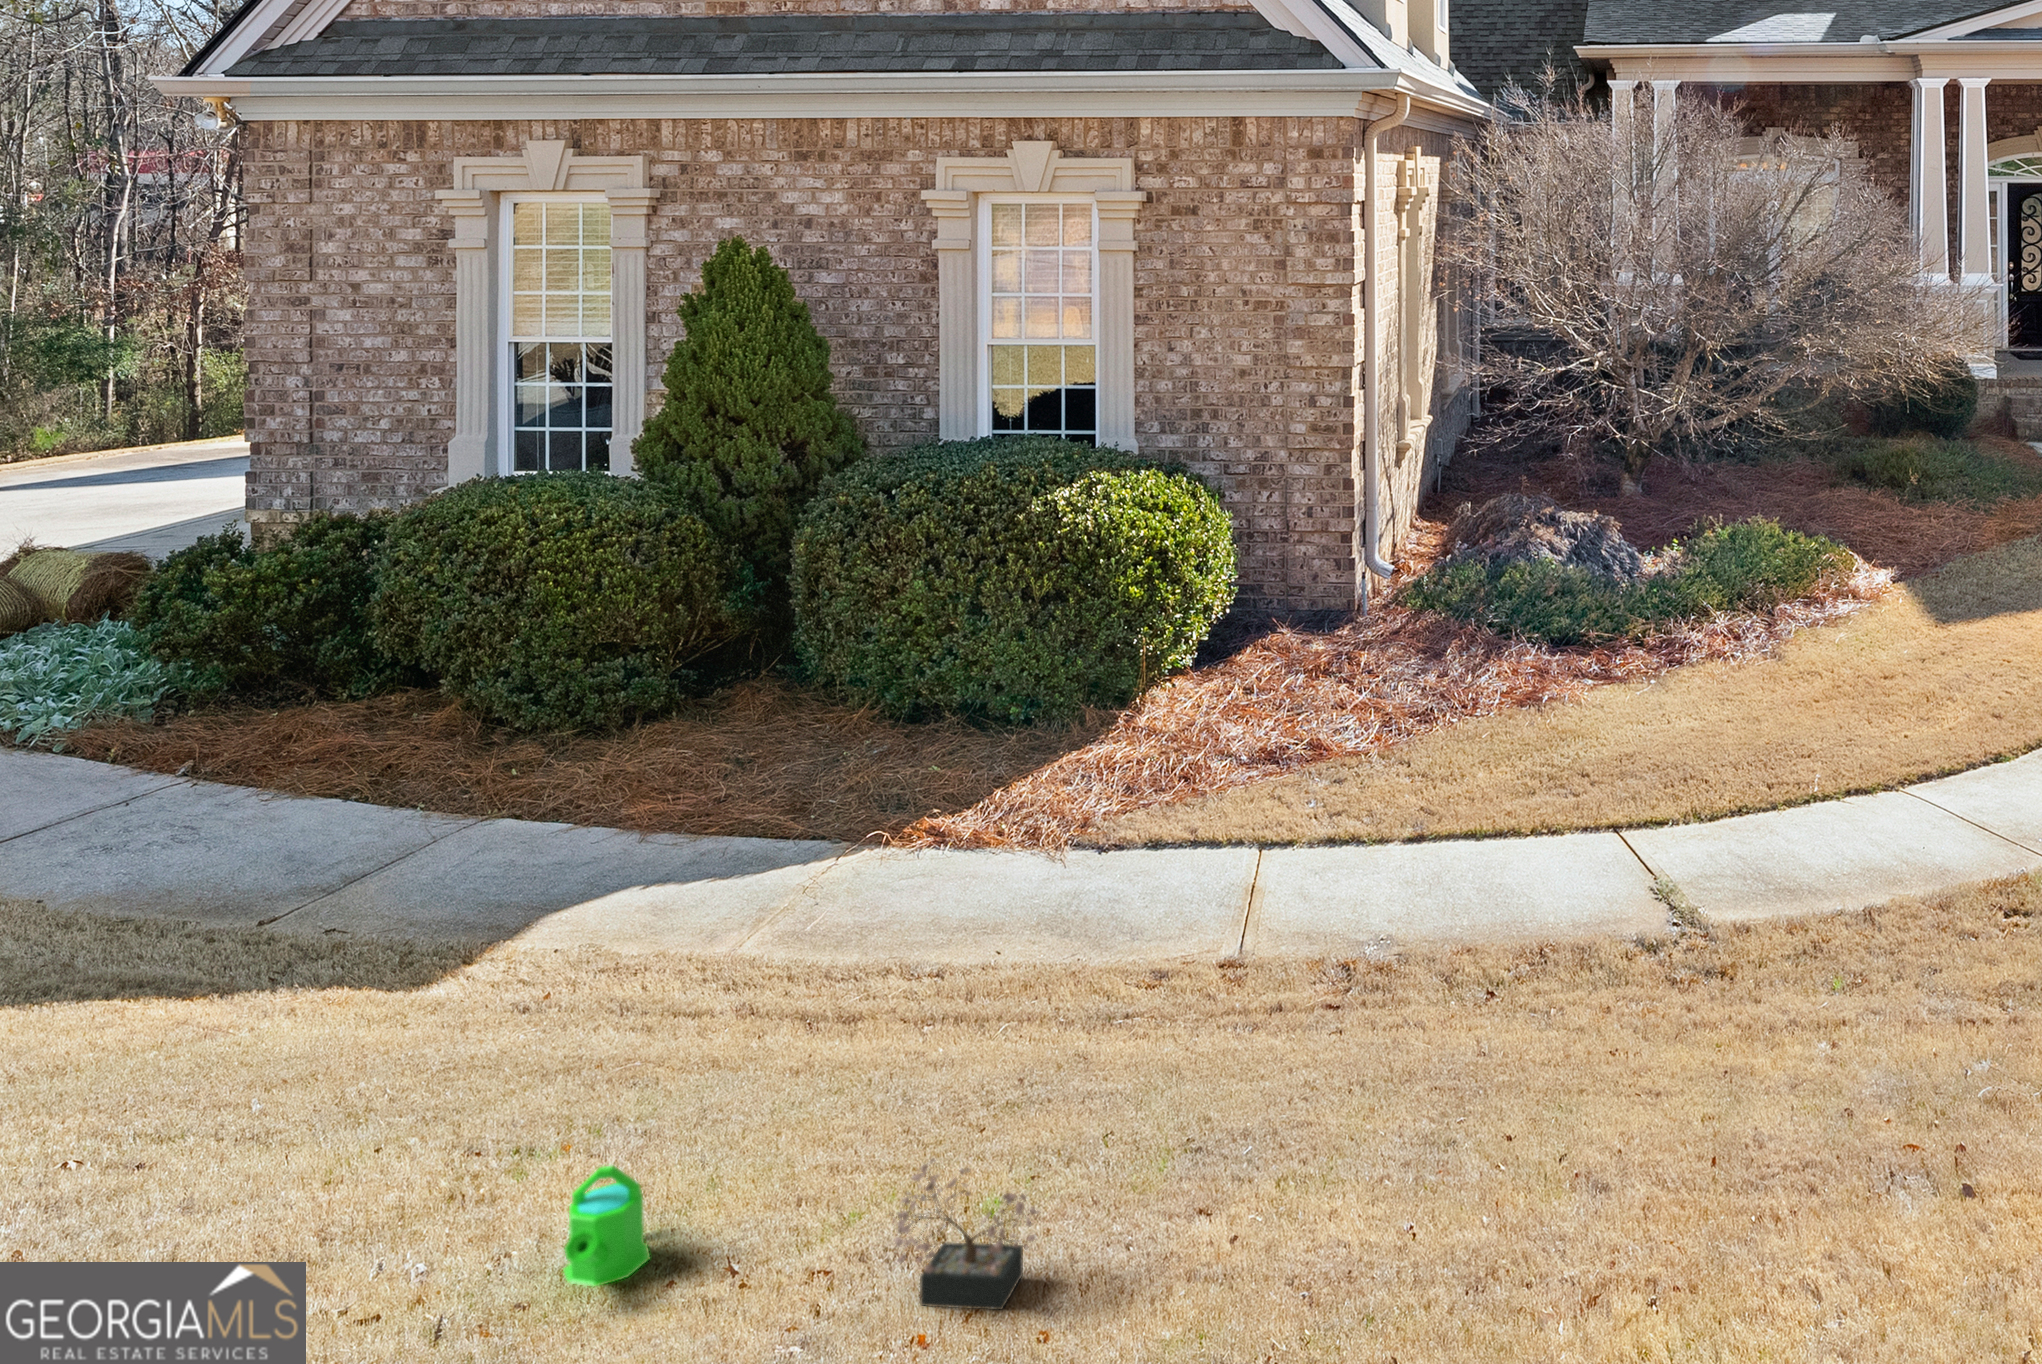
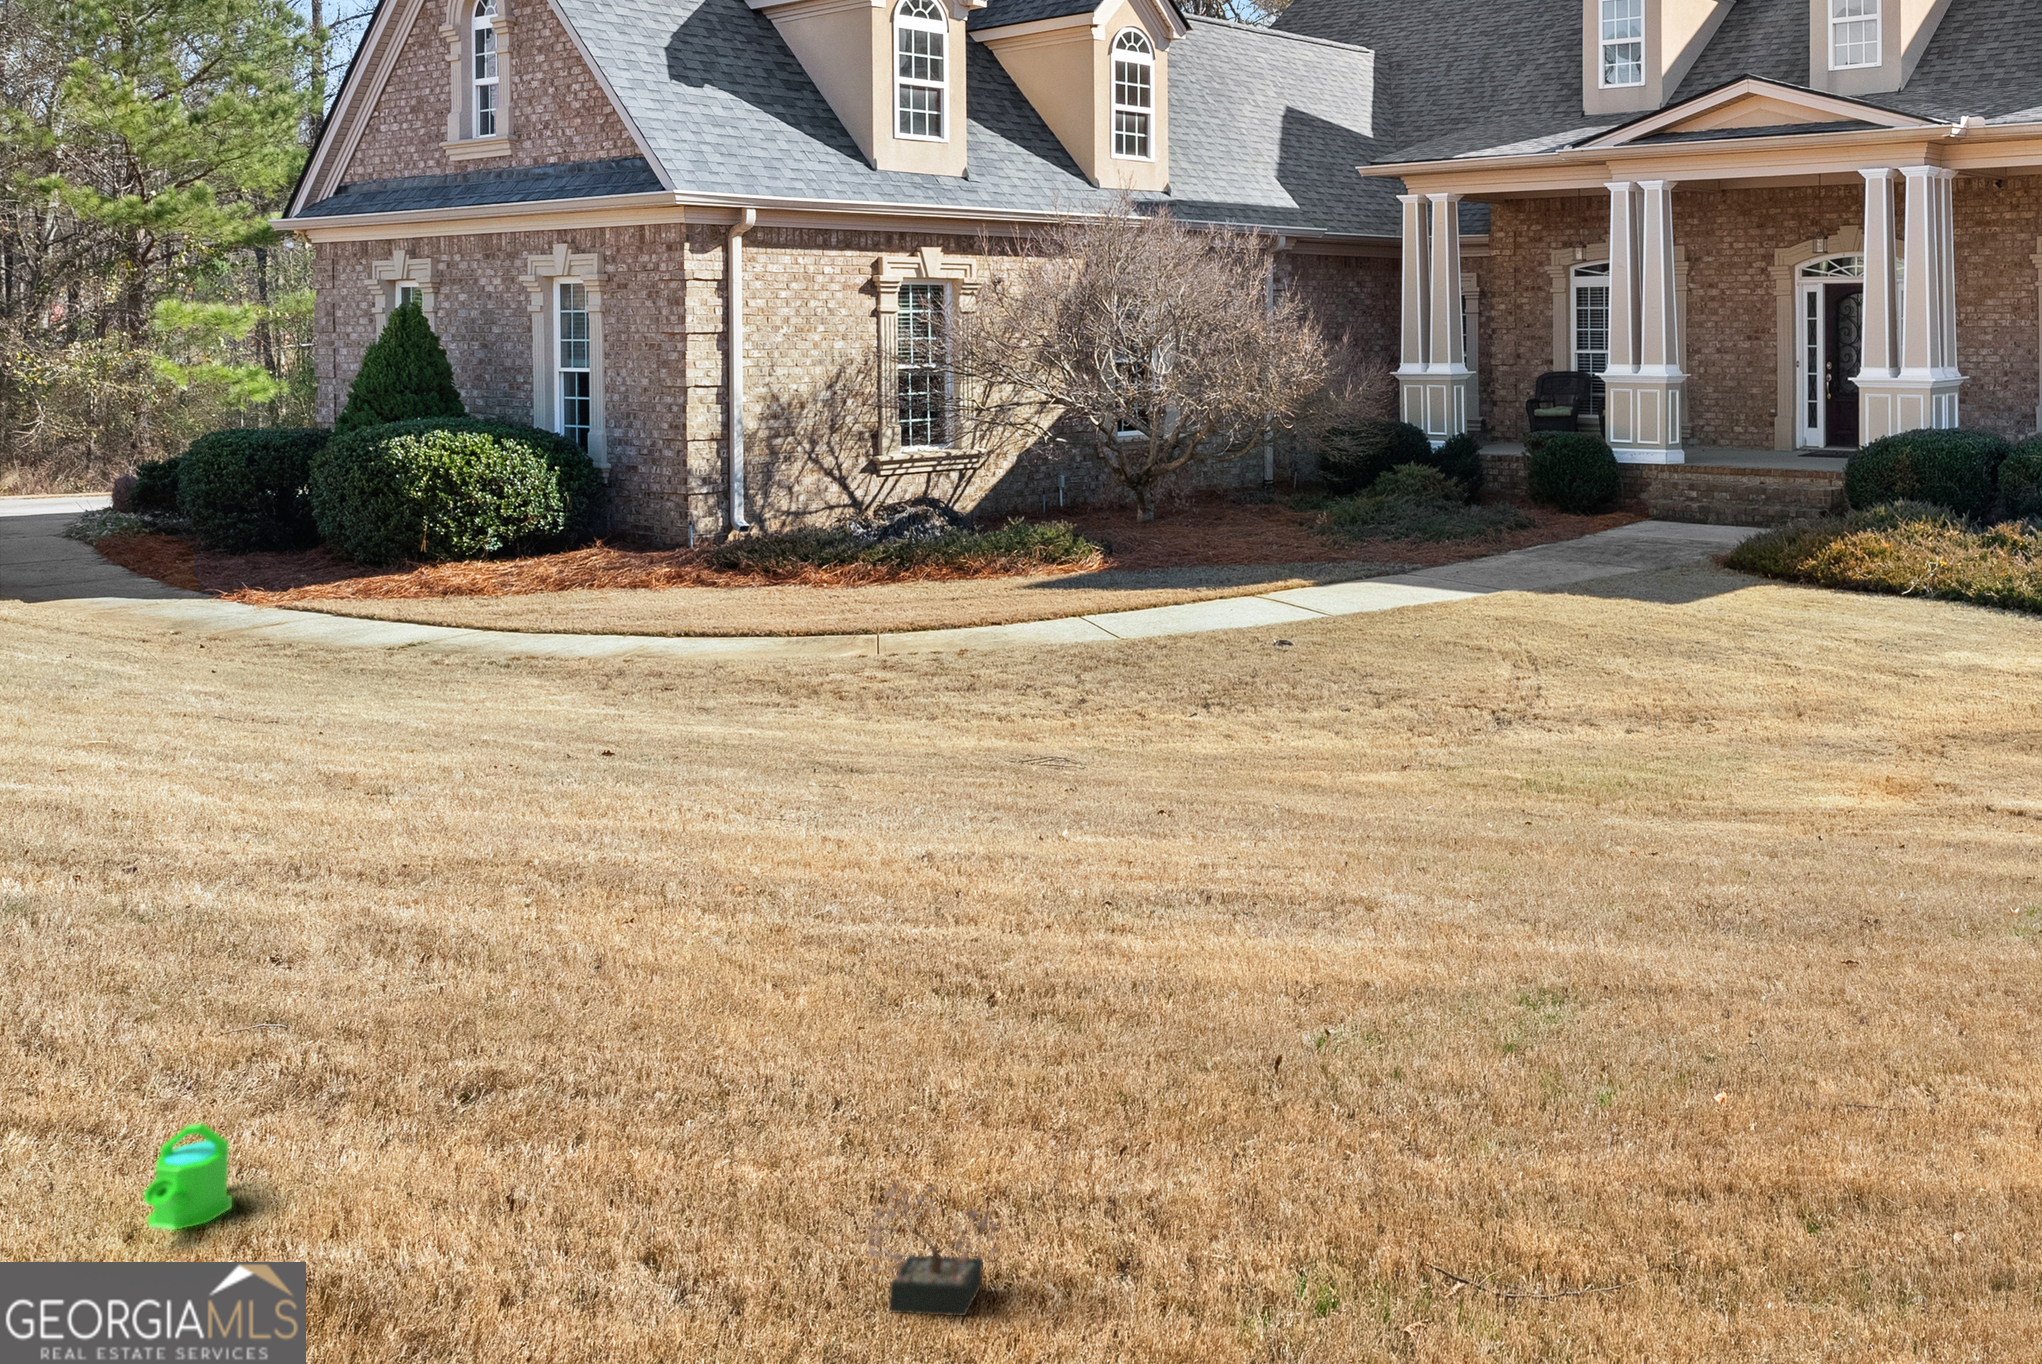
watering can: present [564,1166,650,1286] -> present [144,1123,232,1230]

